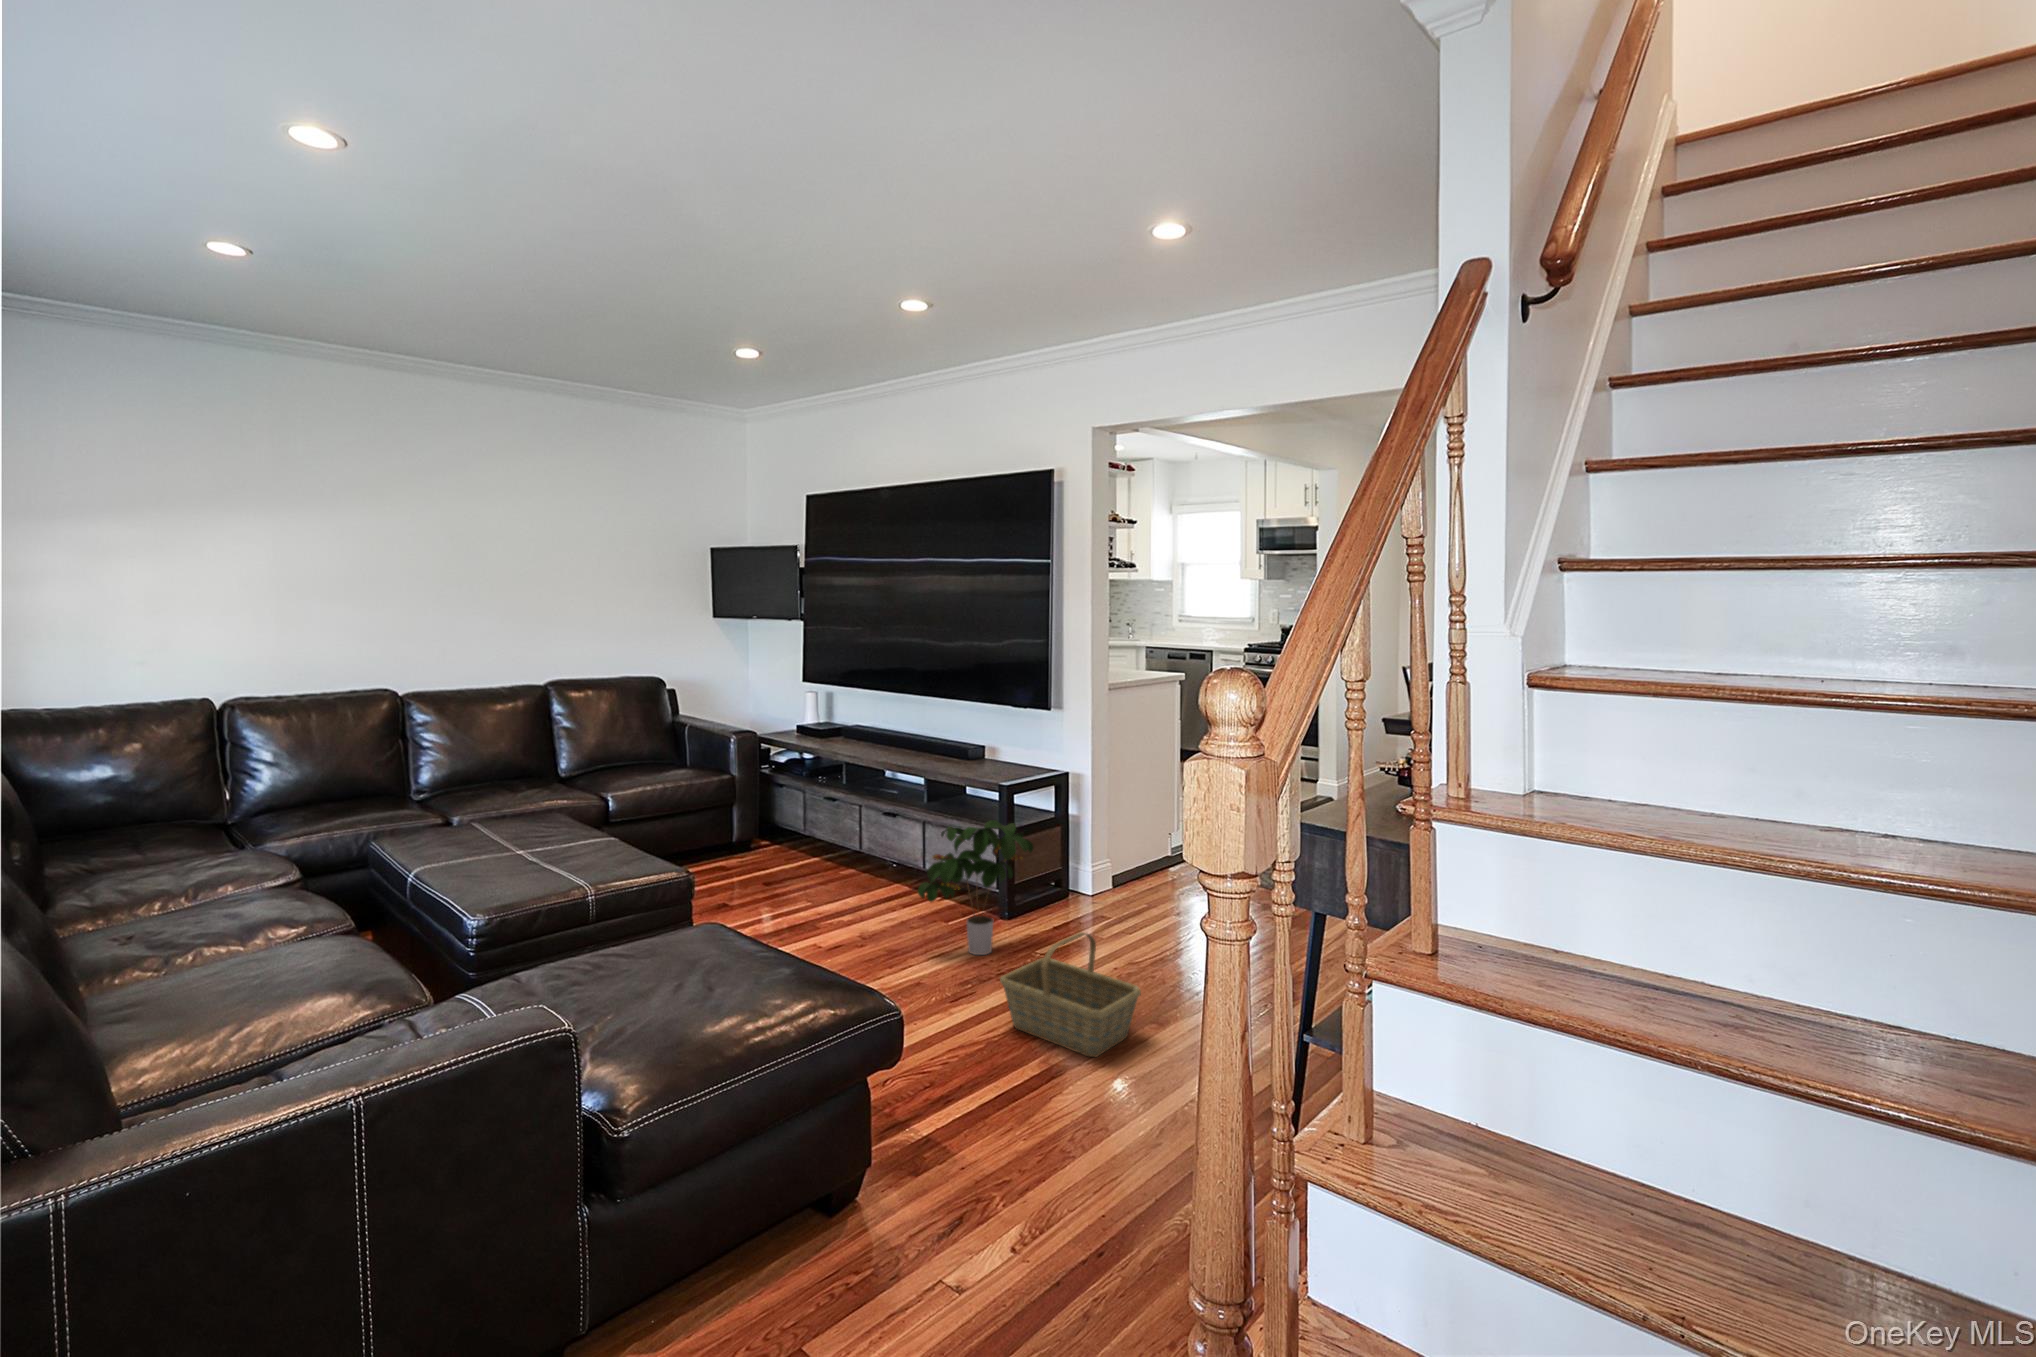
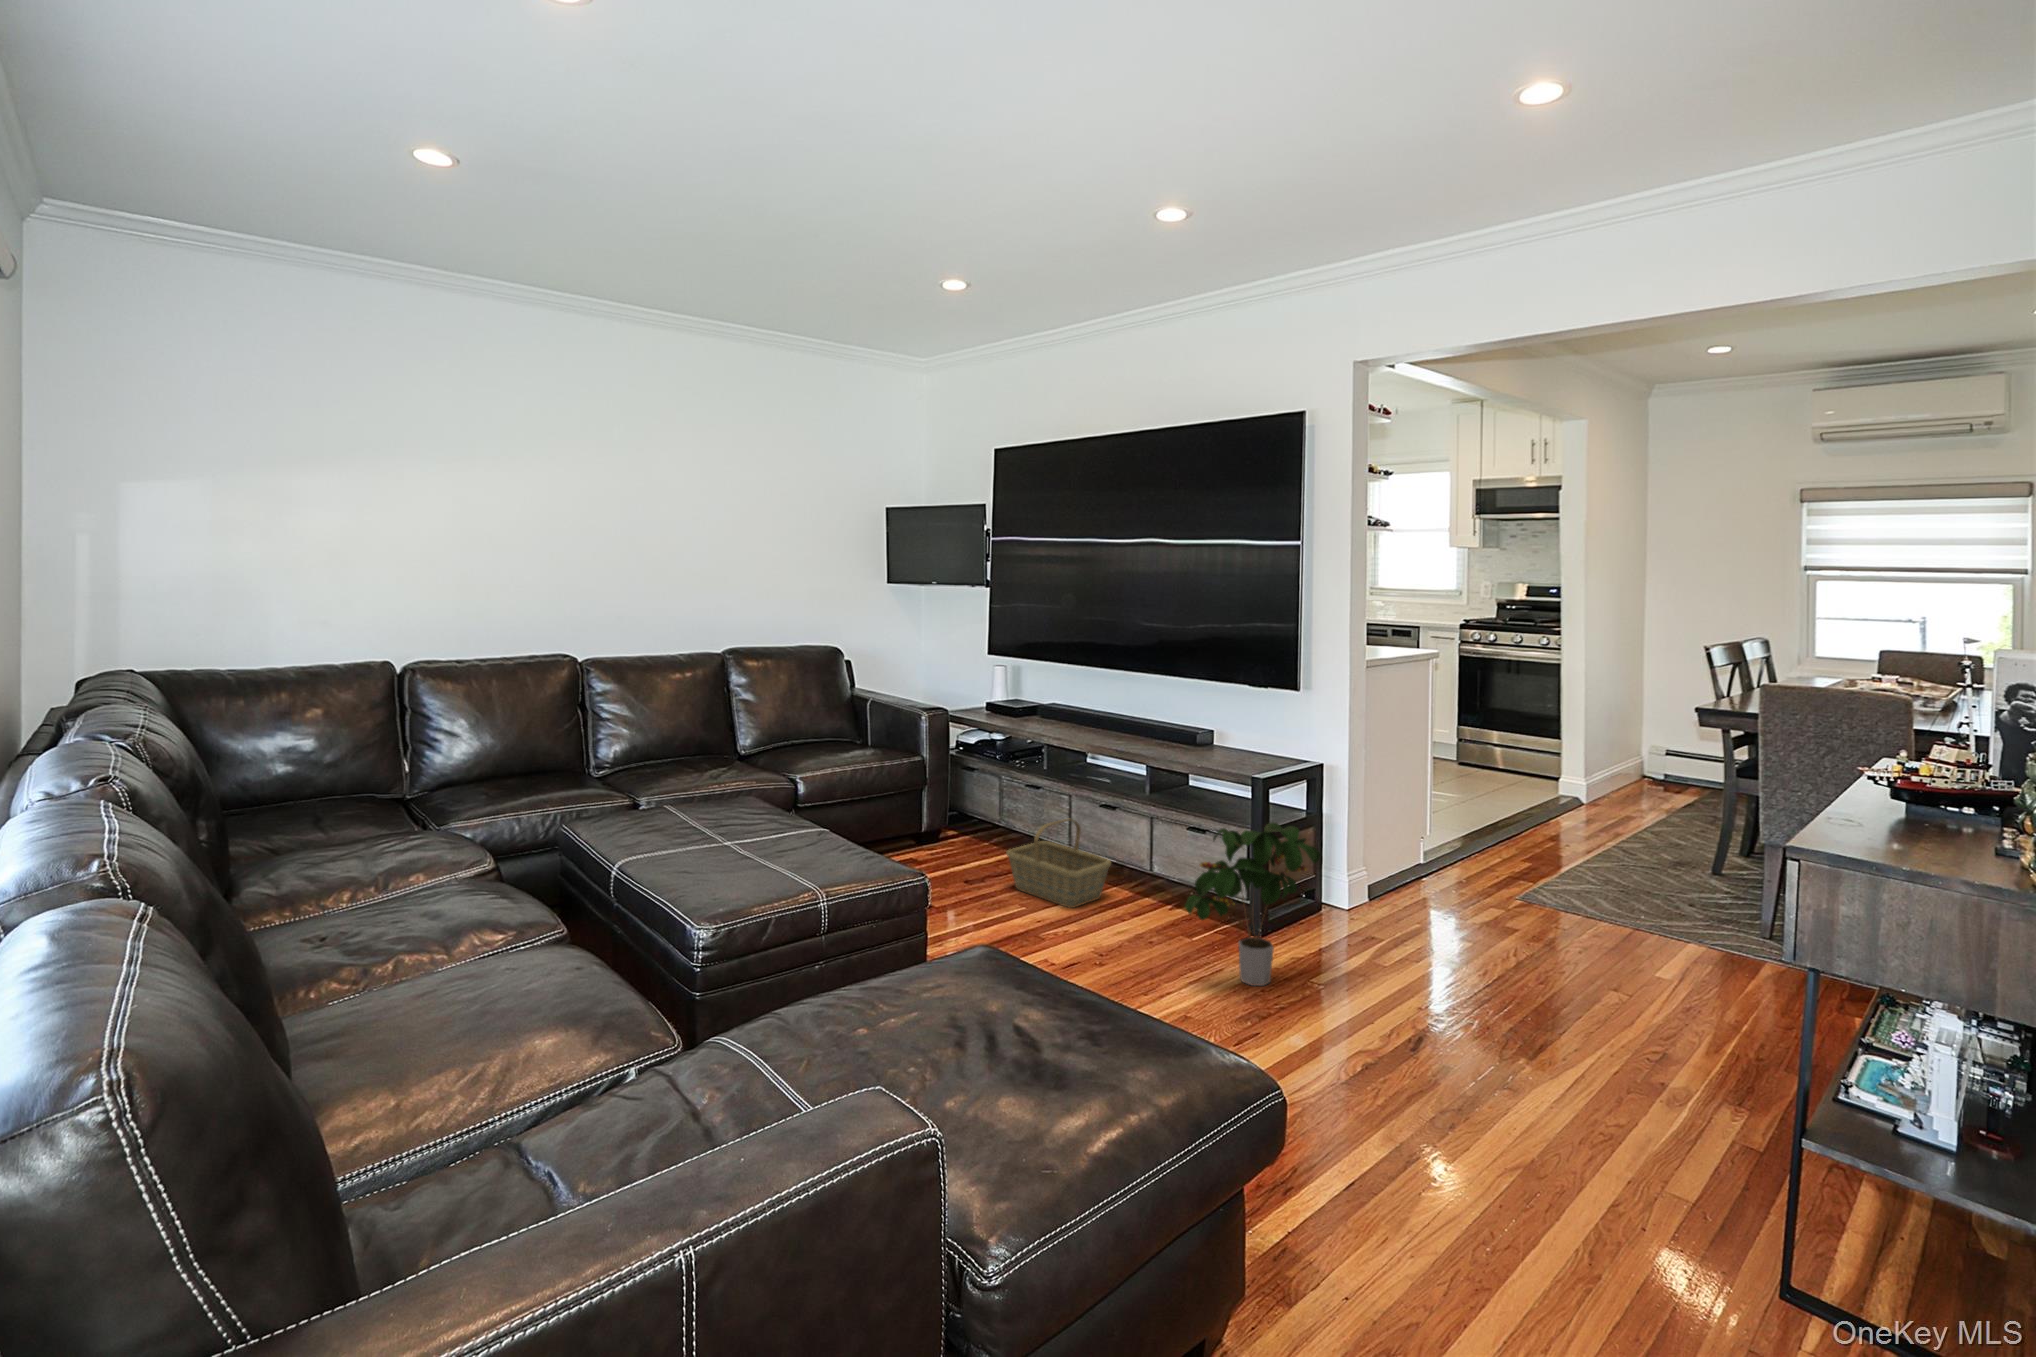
basket: present [1000,932,1141,1057] -> present [1006,819,1111,908]

